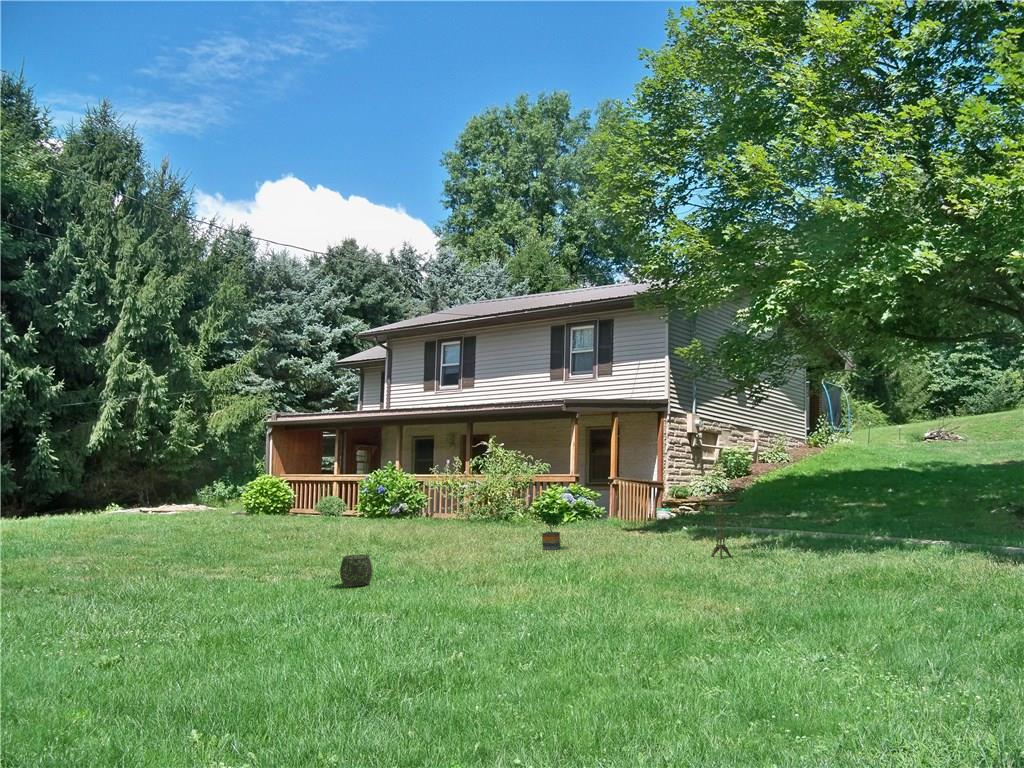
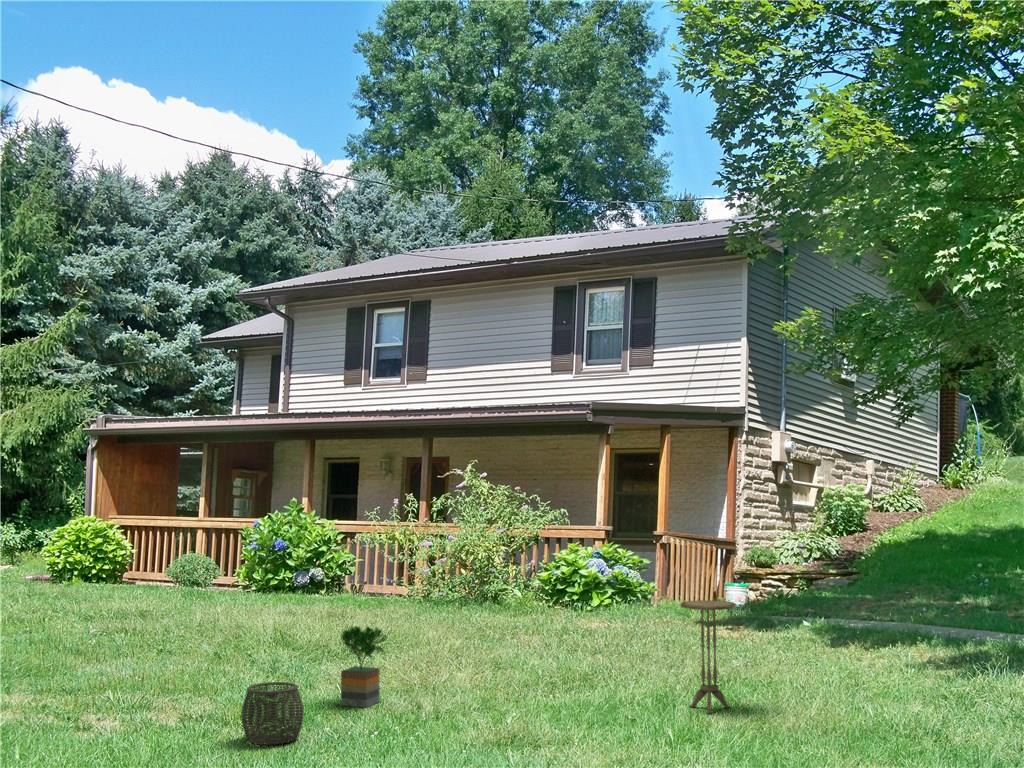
side table: present [704,501,734,559] -> present [680,600,736,714]
potted tree: present [541,512,563,550] -> present [341,626,387,707]

